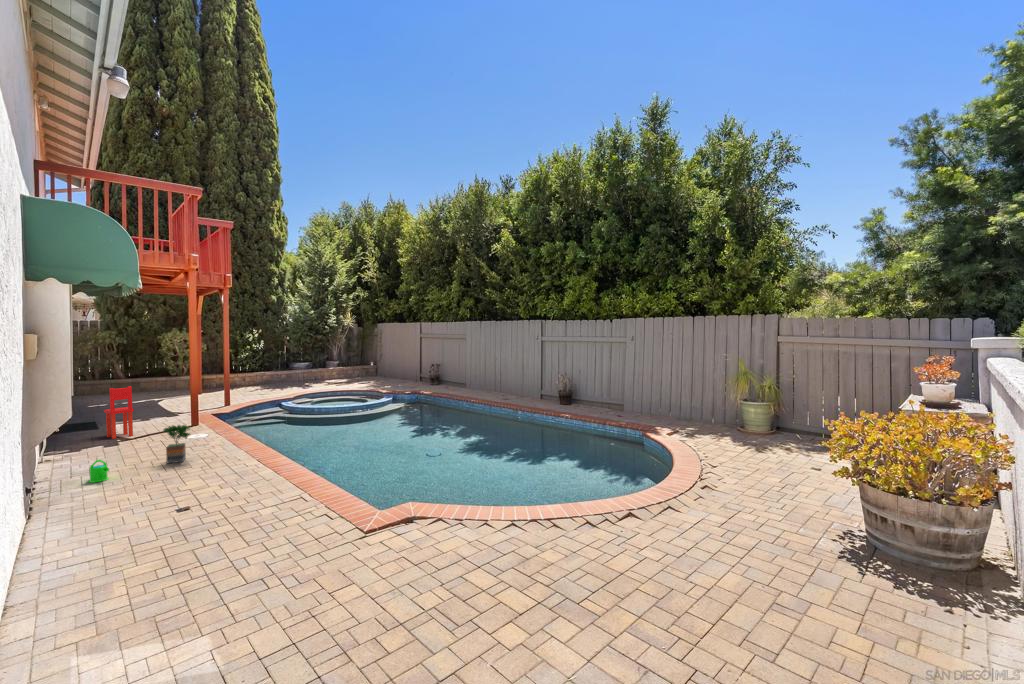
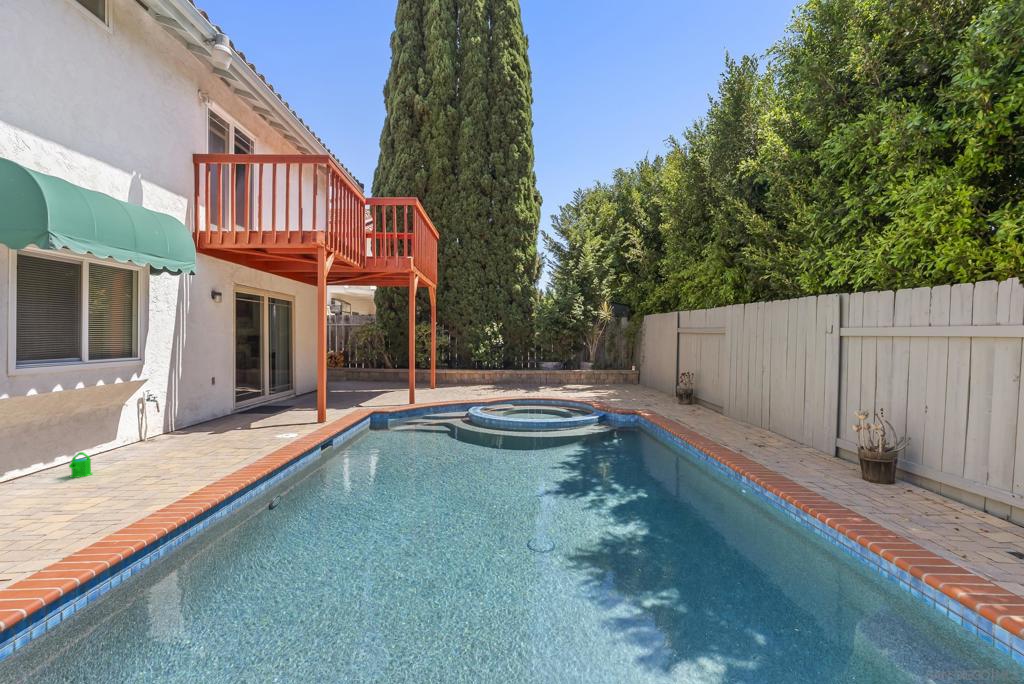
chair: present [104,386,134,439] -> none [236,374,262,426]
potted tree: present [163,425,190,463] -> none [159,423,196,469]

